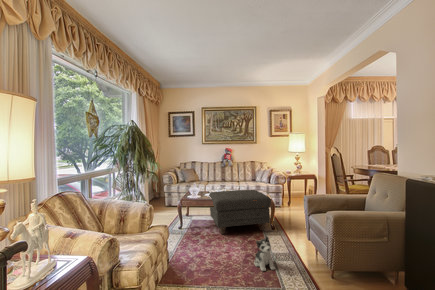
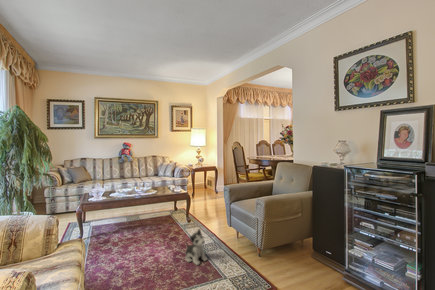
ottoman: present [209,190,271,234] -> none [117,185,187,237]

